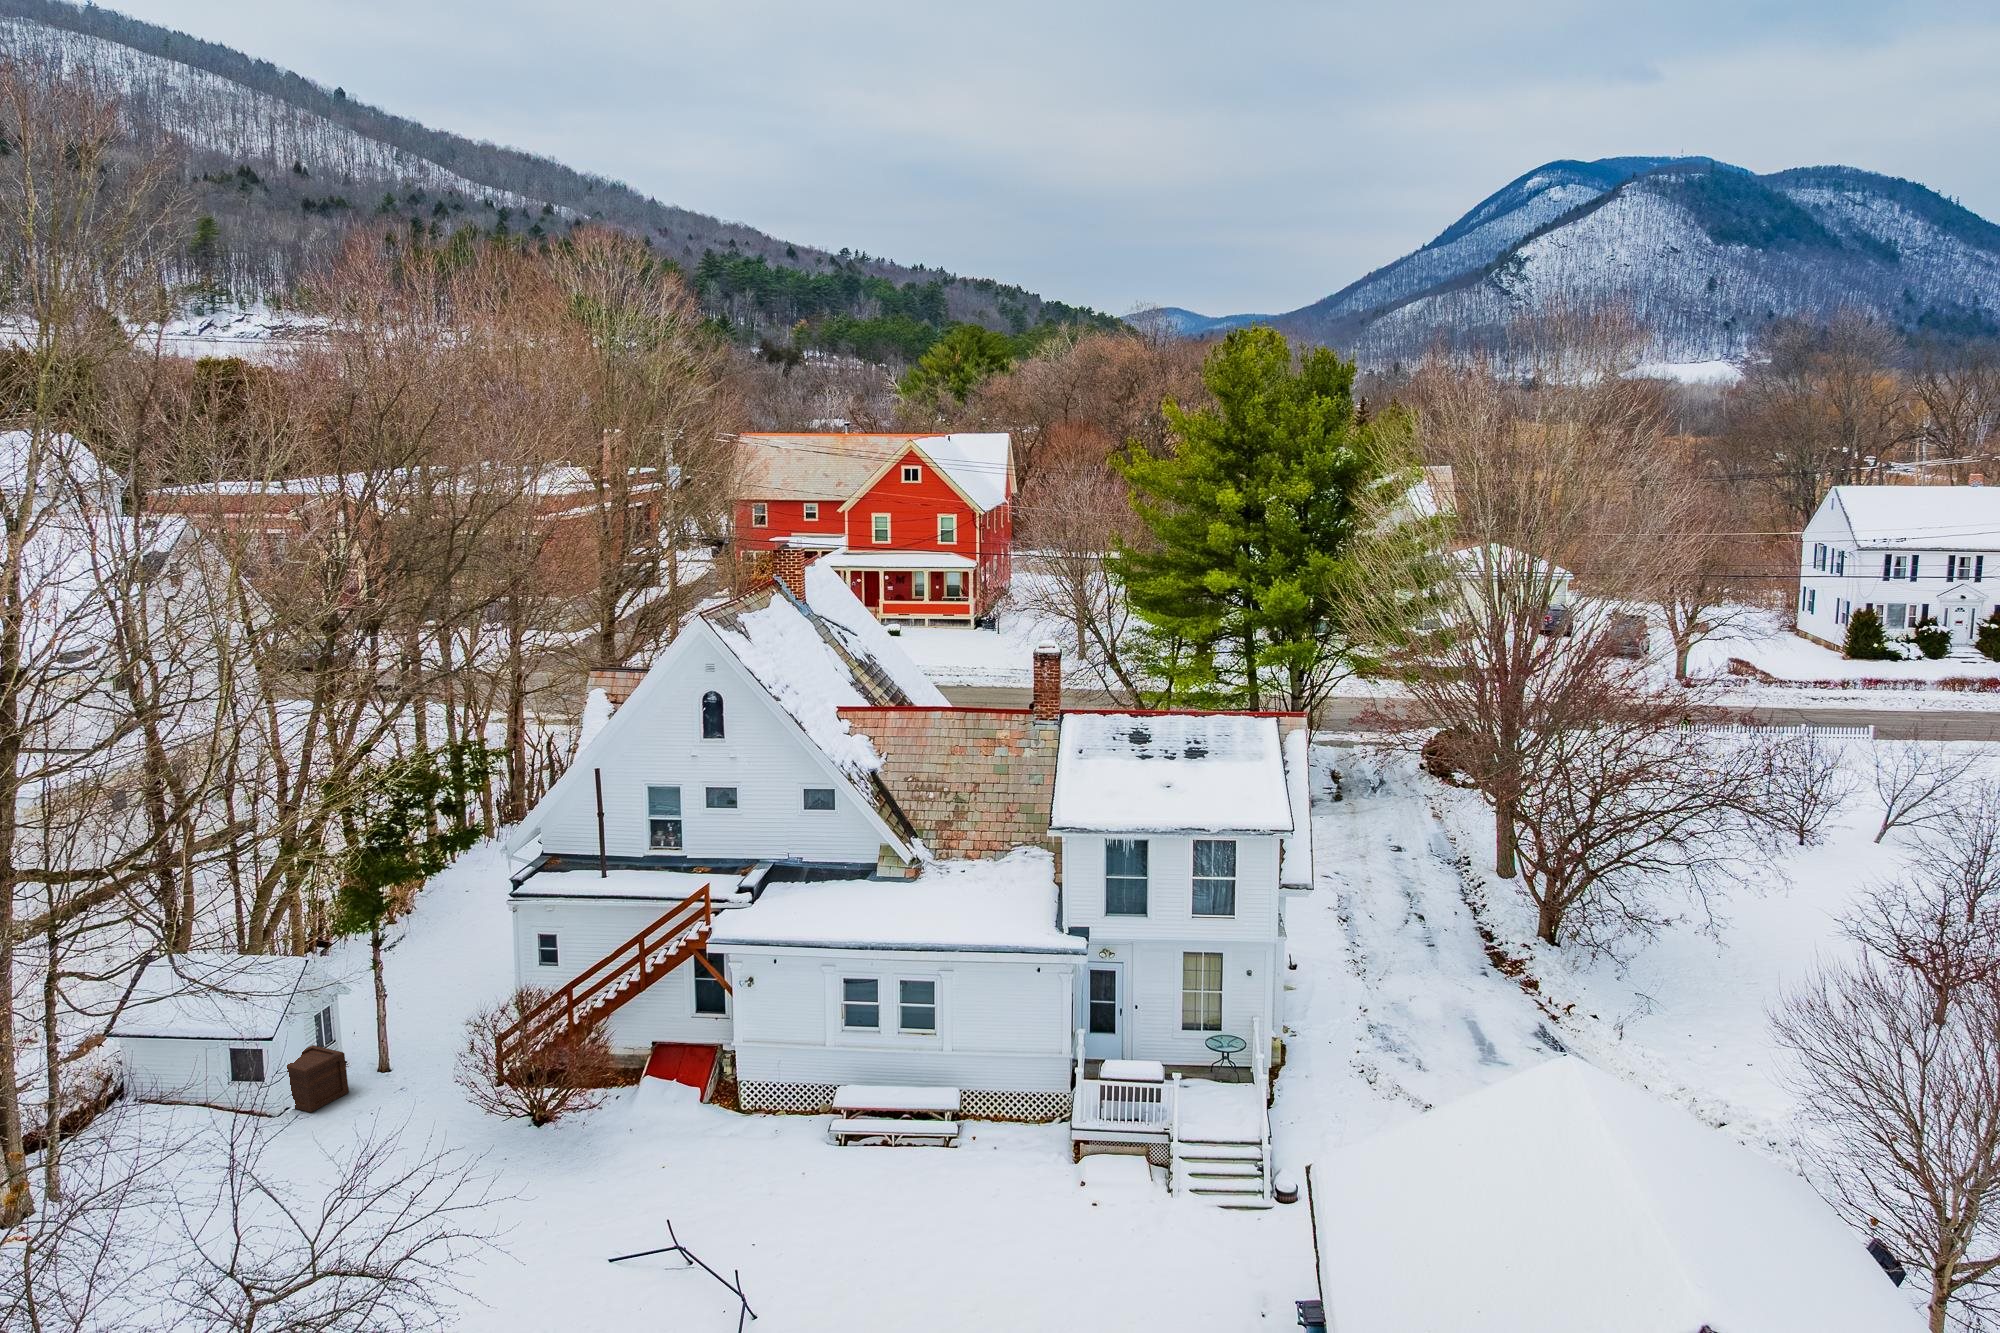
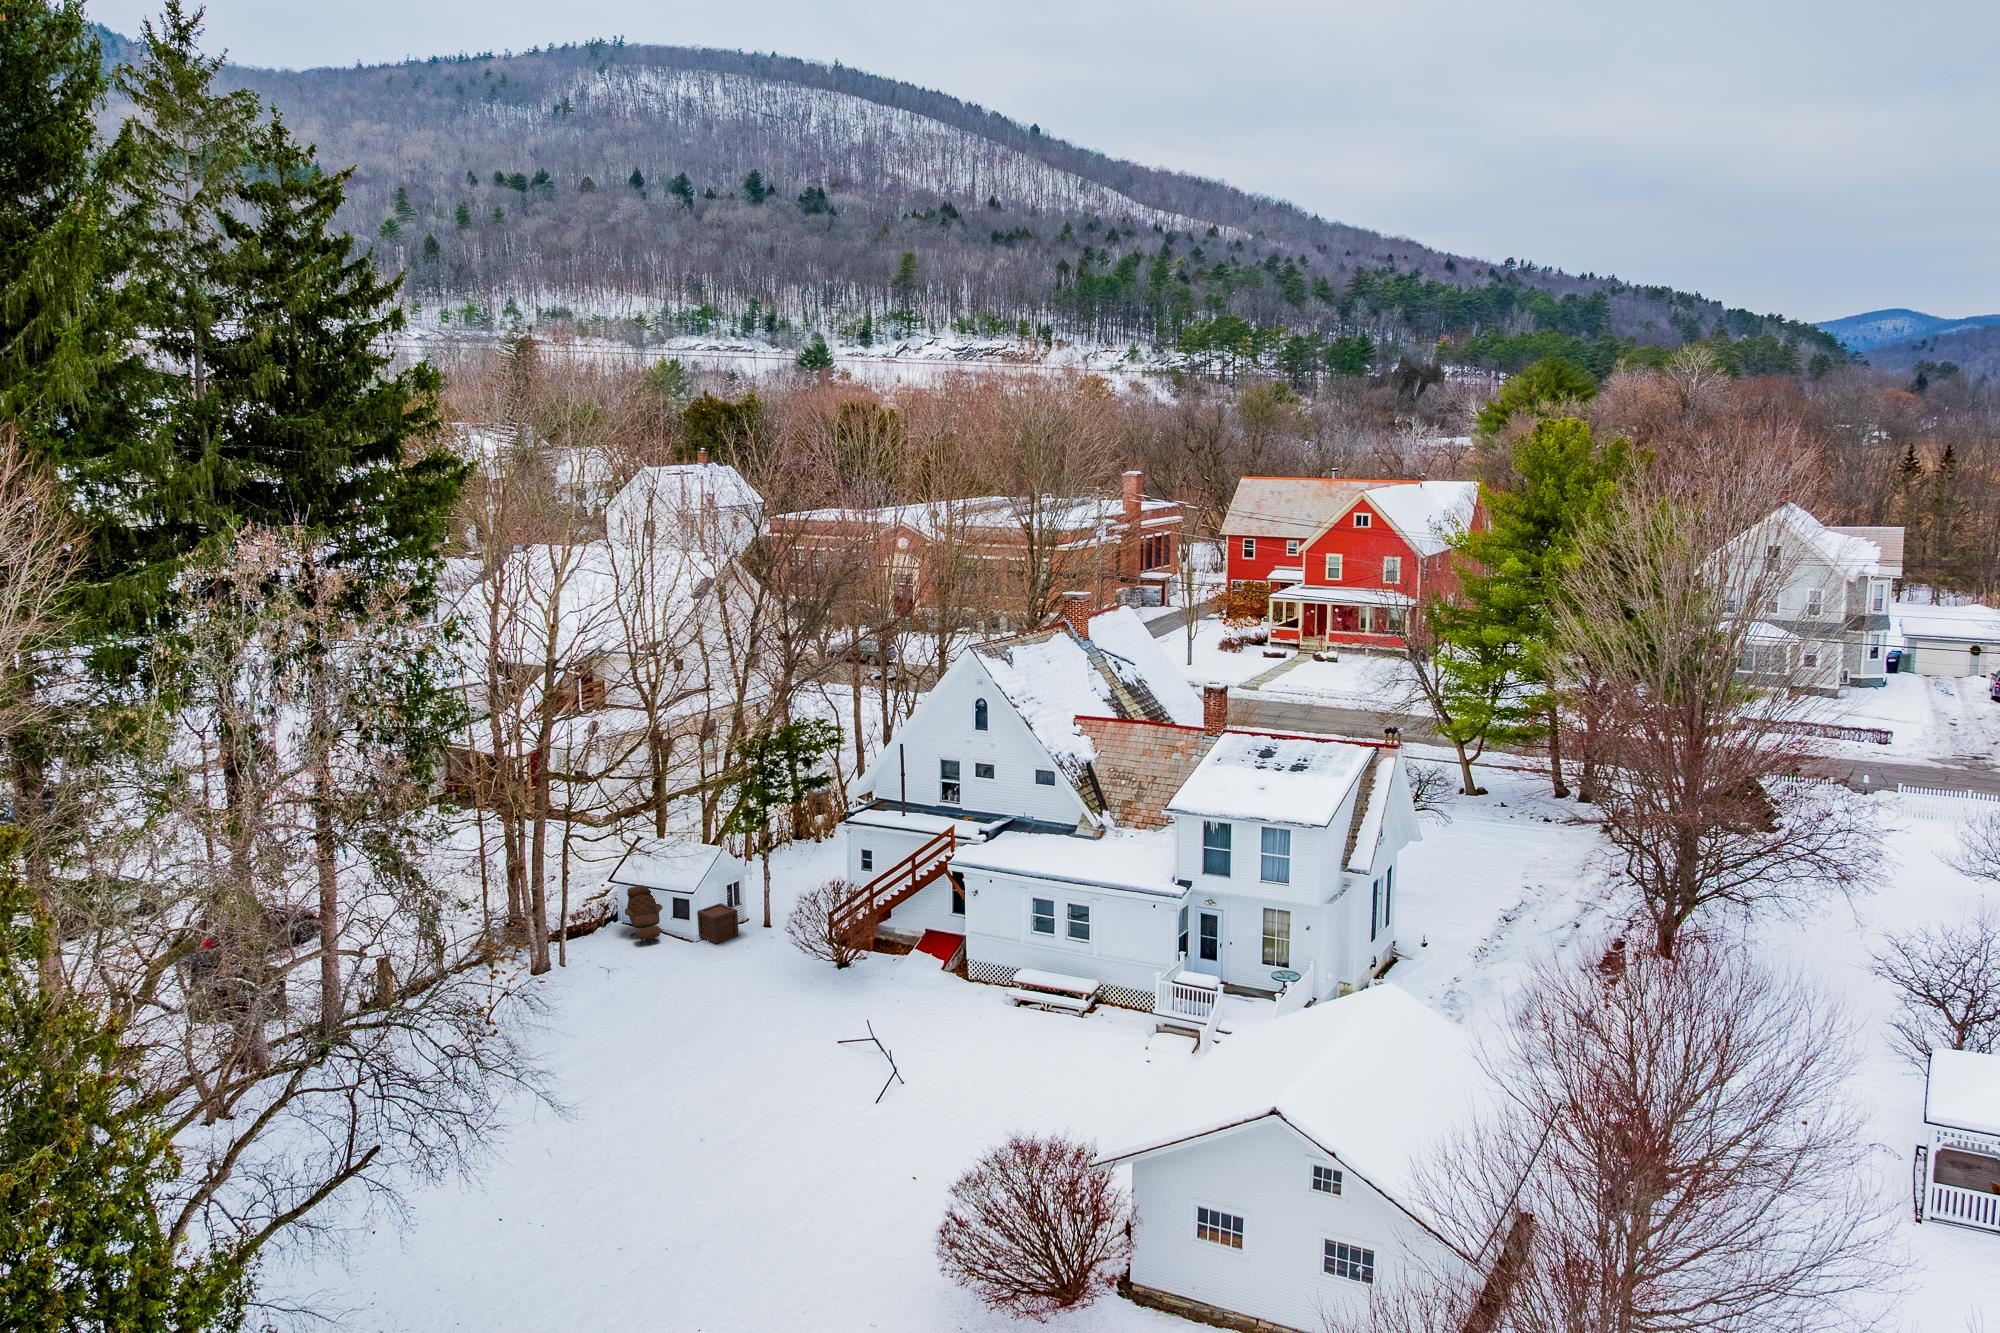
lounge chair: none [142,1030,210,1132] -> present [625,885,663,945]

